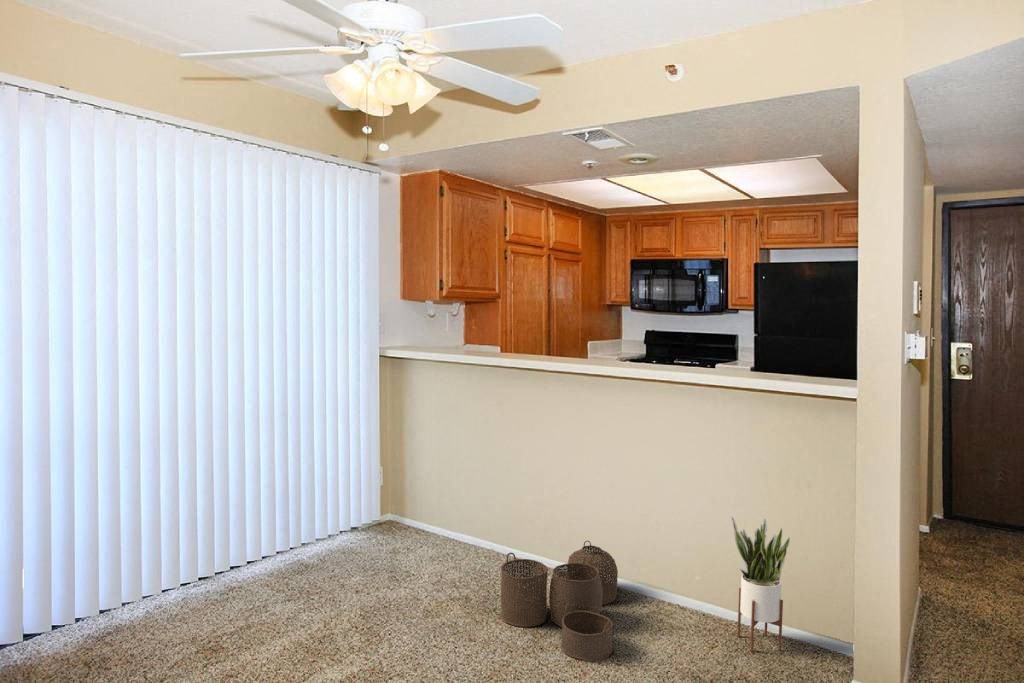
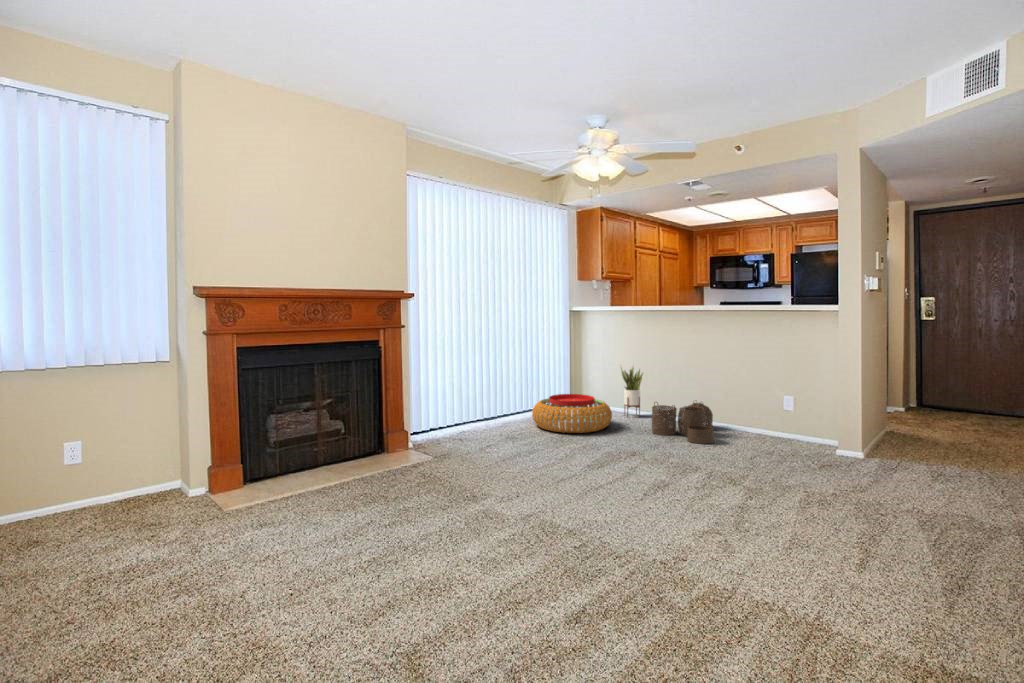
potted plant: present [731,517,790,652] -> present [621,366,643,417]
pouf: none [269,527,430,629] -> present [532,394,612,433]

